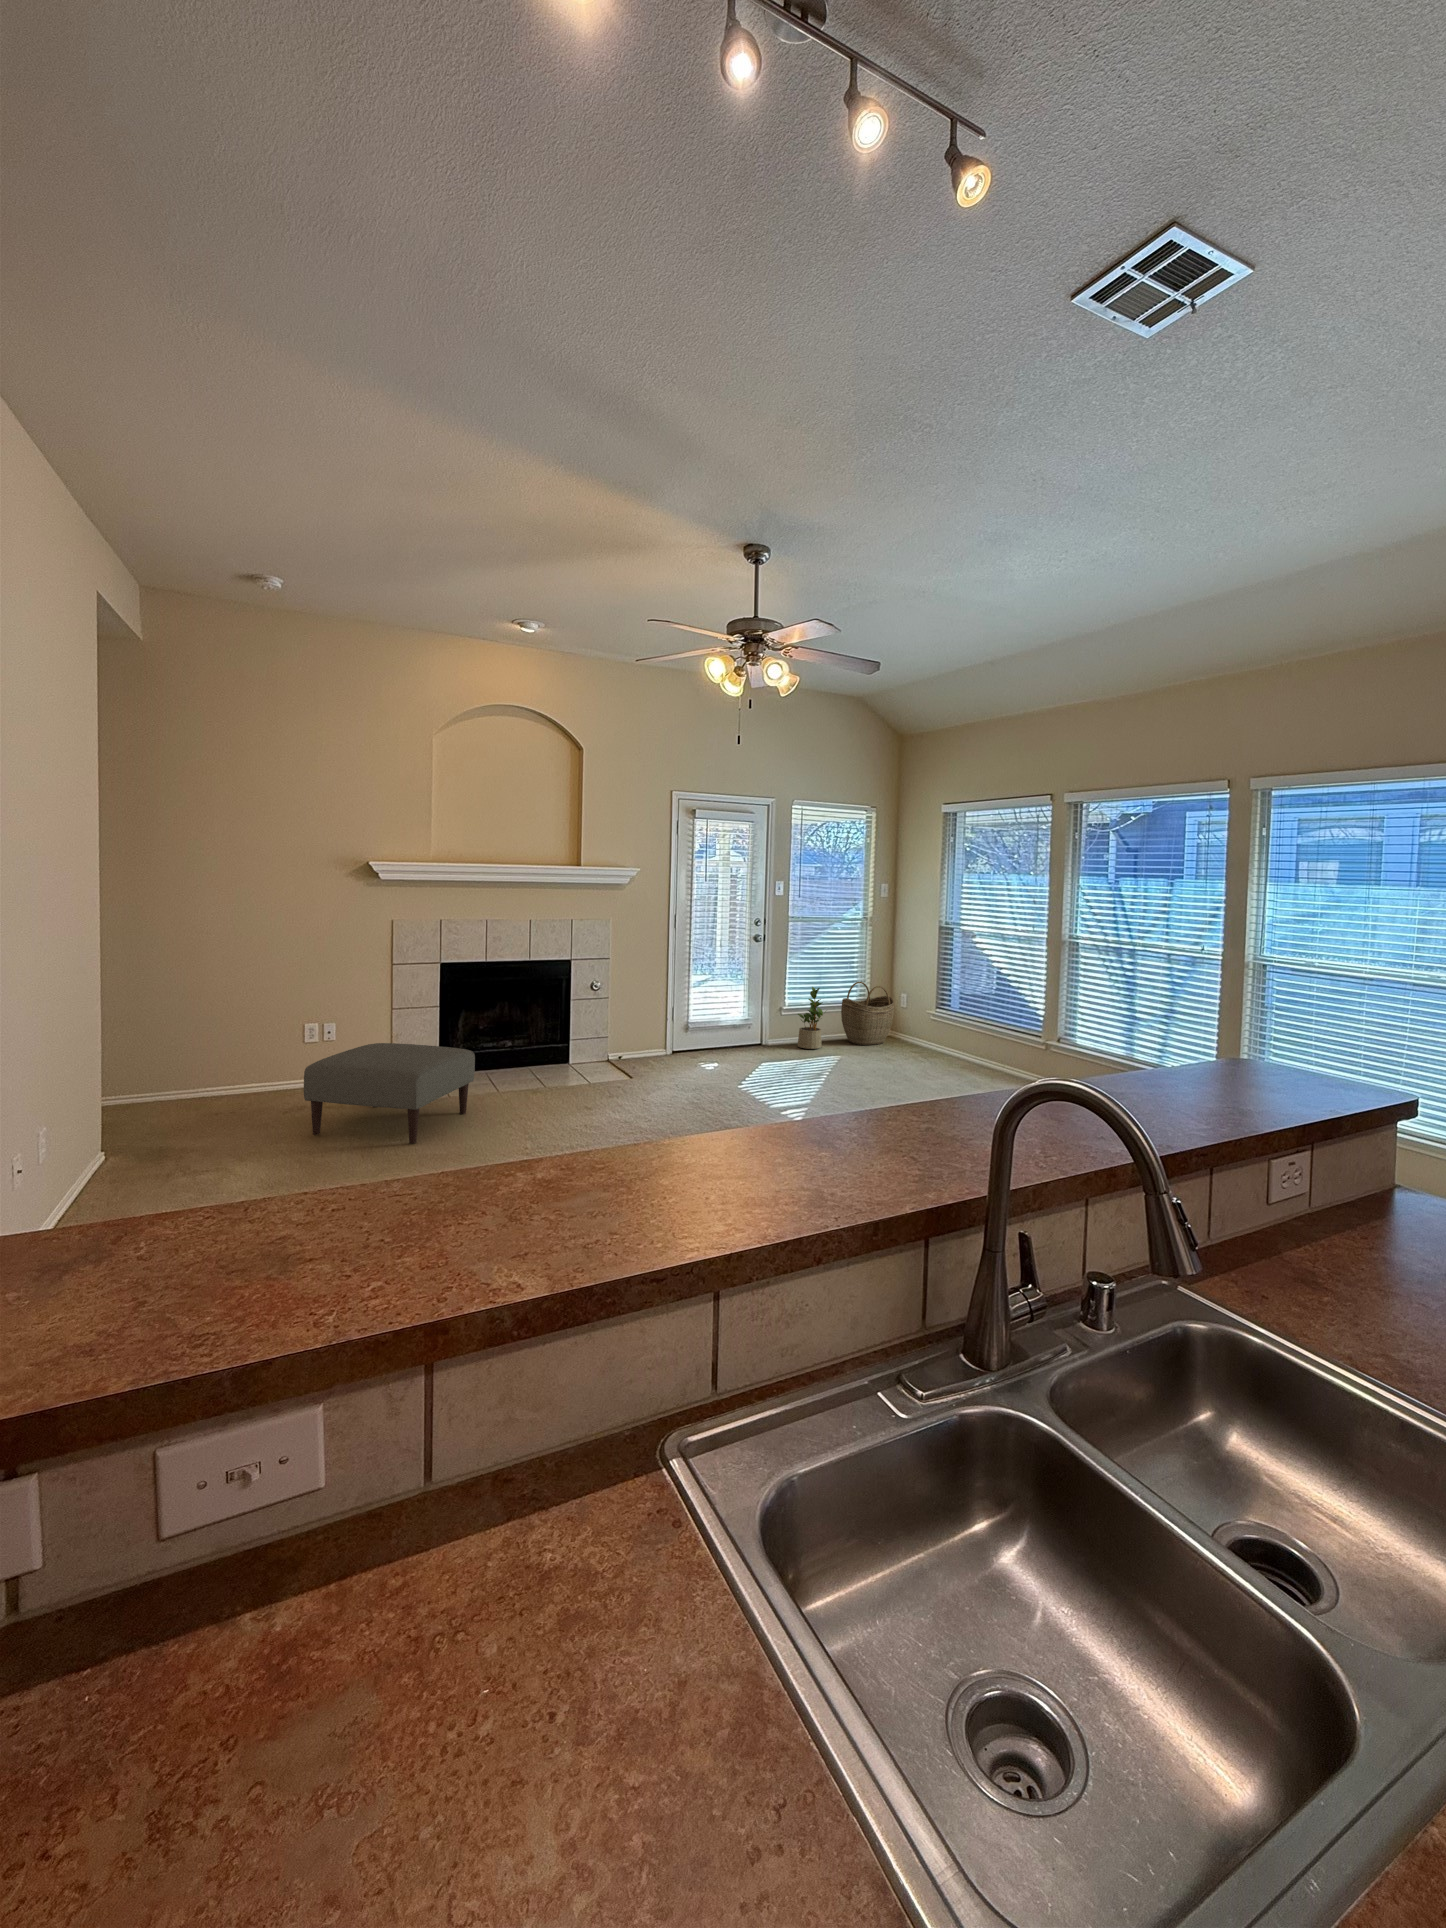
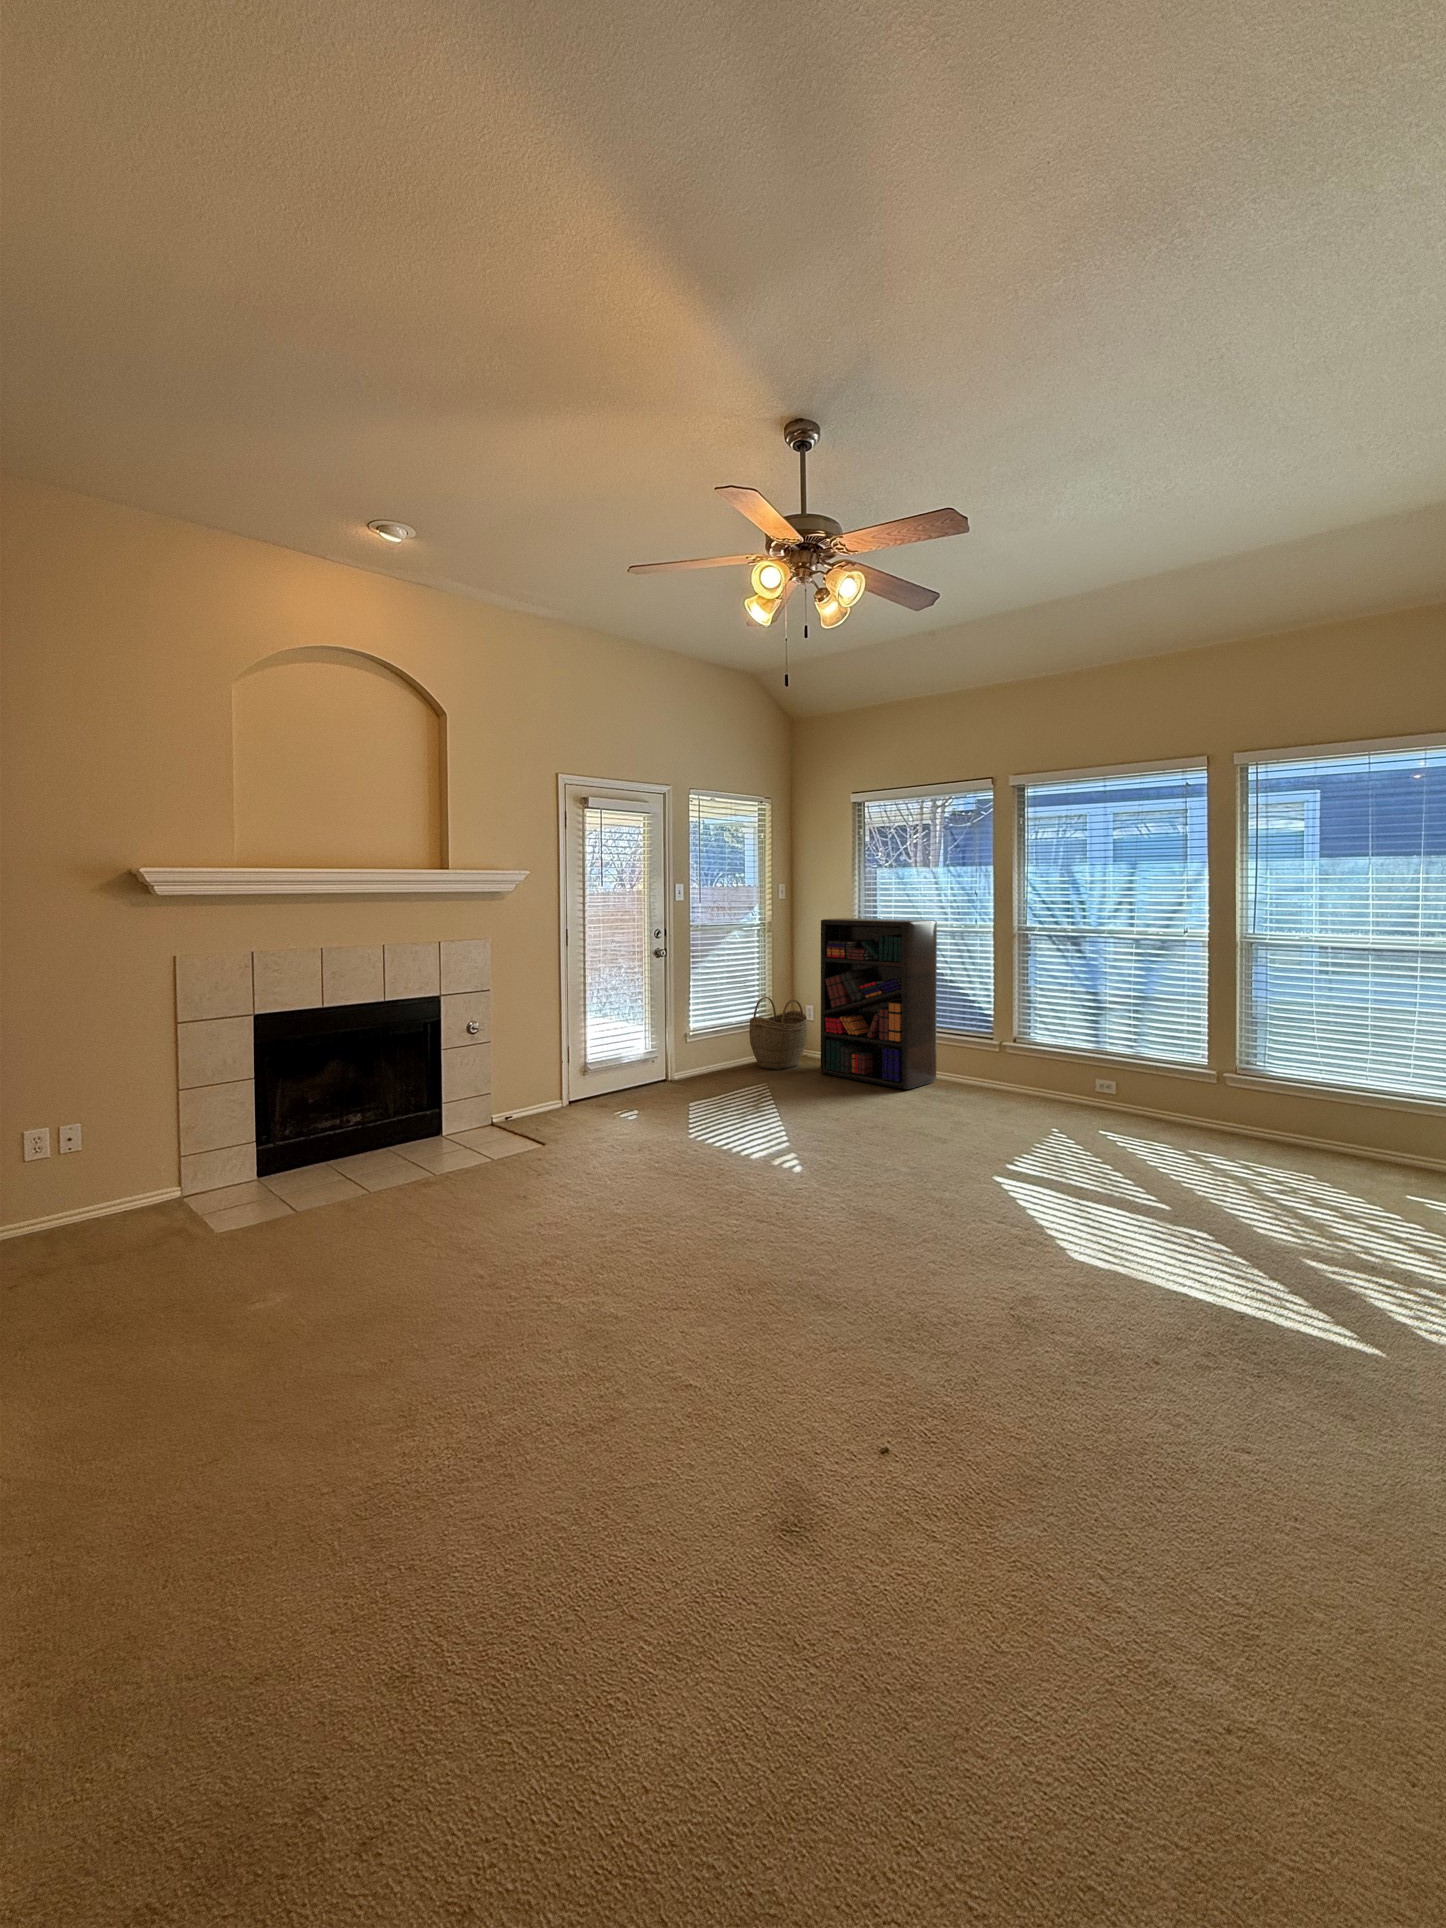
bookshelf: none [895,918,1000,1073] -> present [821,918,937,1089]
potted plant: present [798,987,823,1049] -> none [707,1006,744,1081]
ottoman: present [304,1043,475,1144] -> none [81,1137,353,1312]

